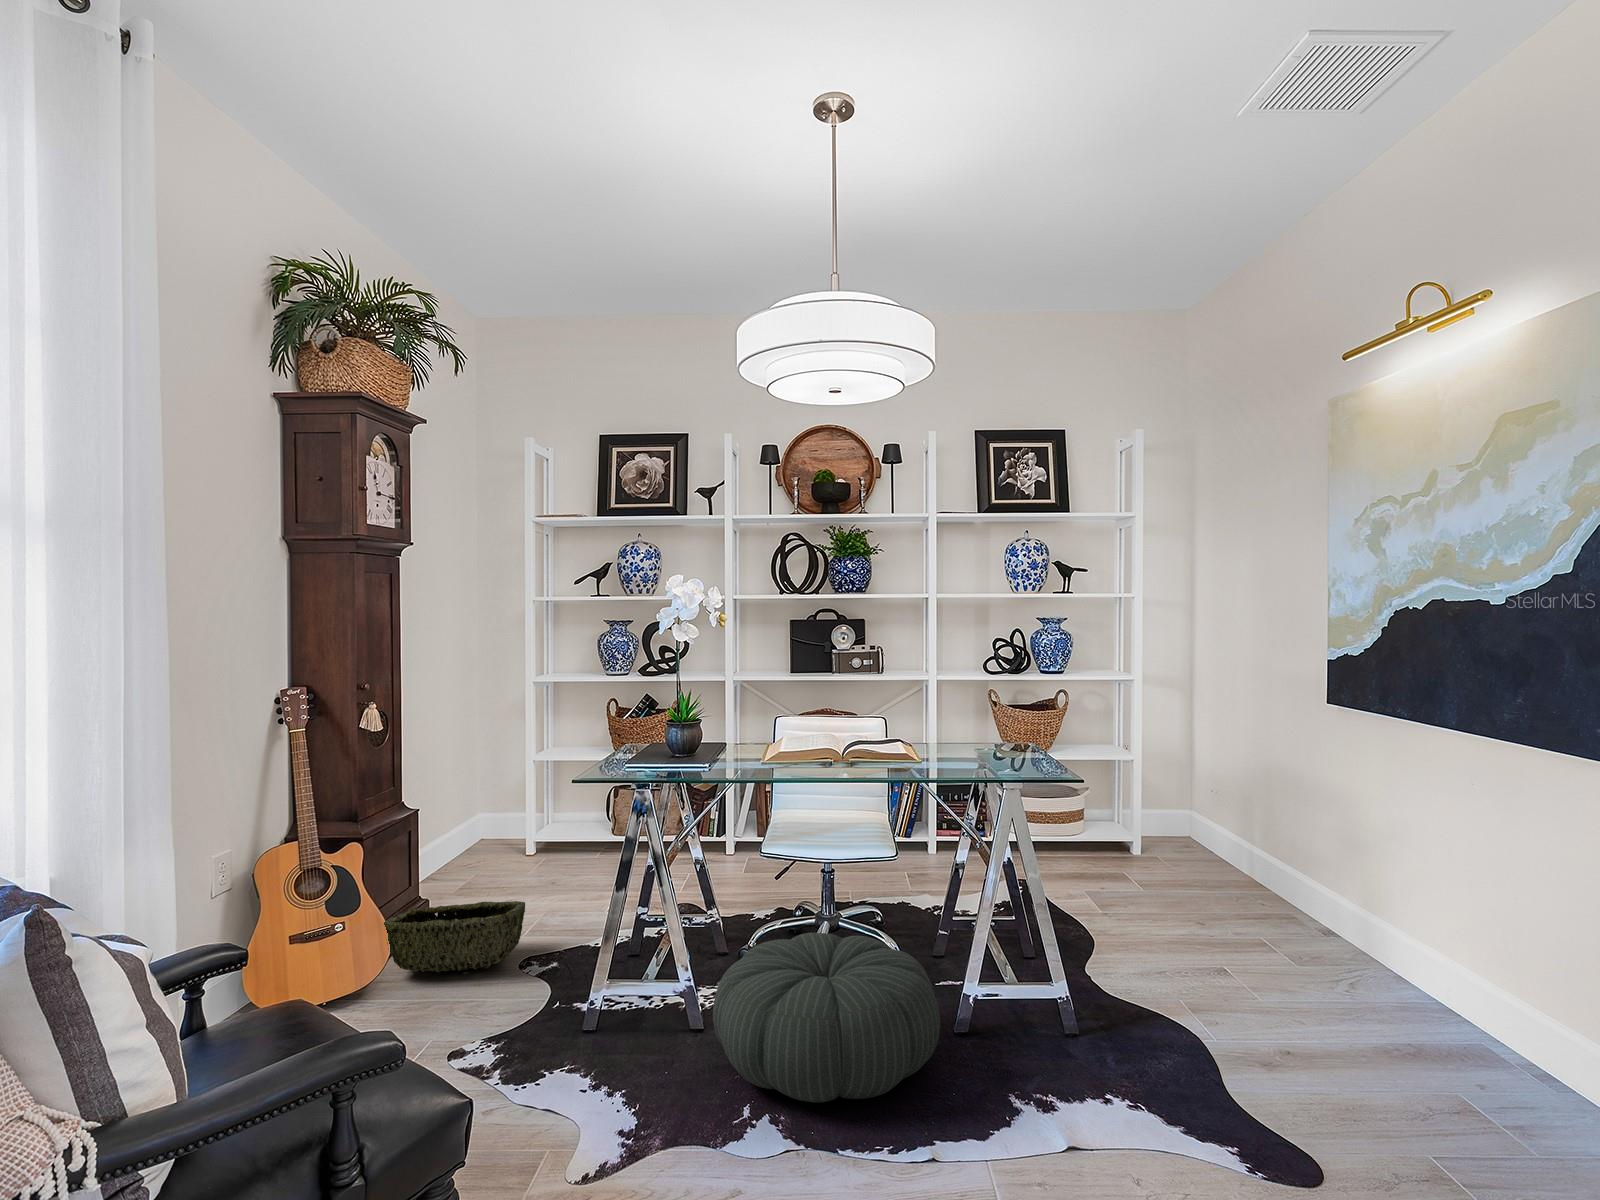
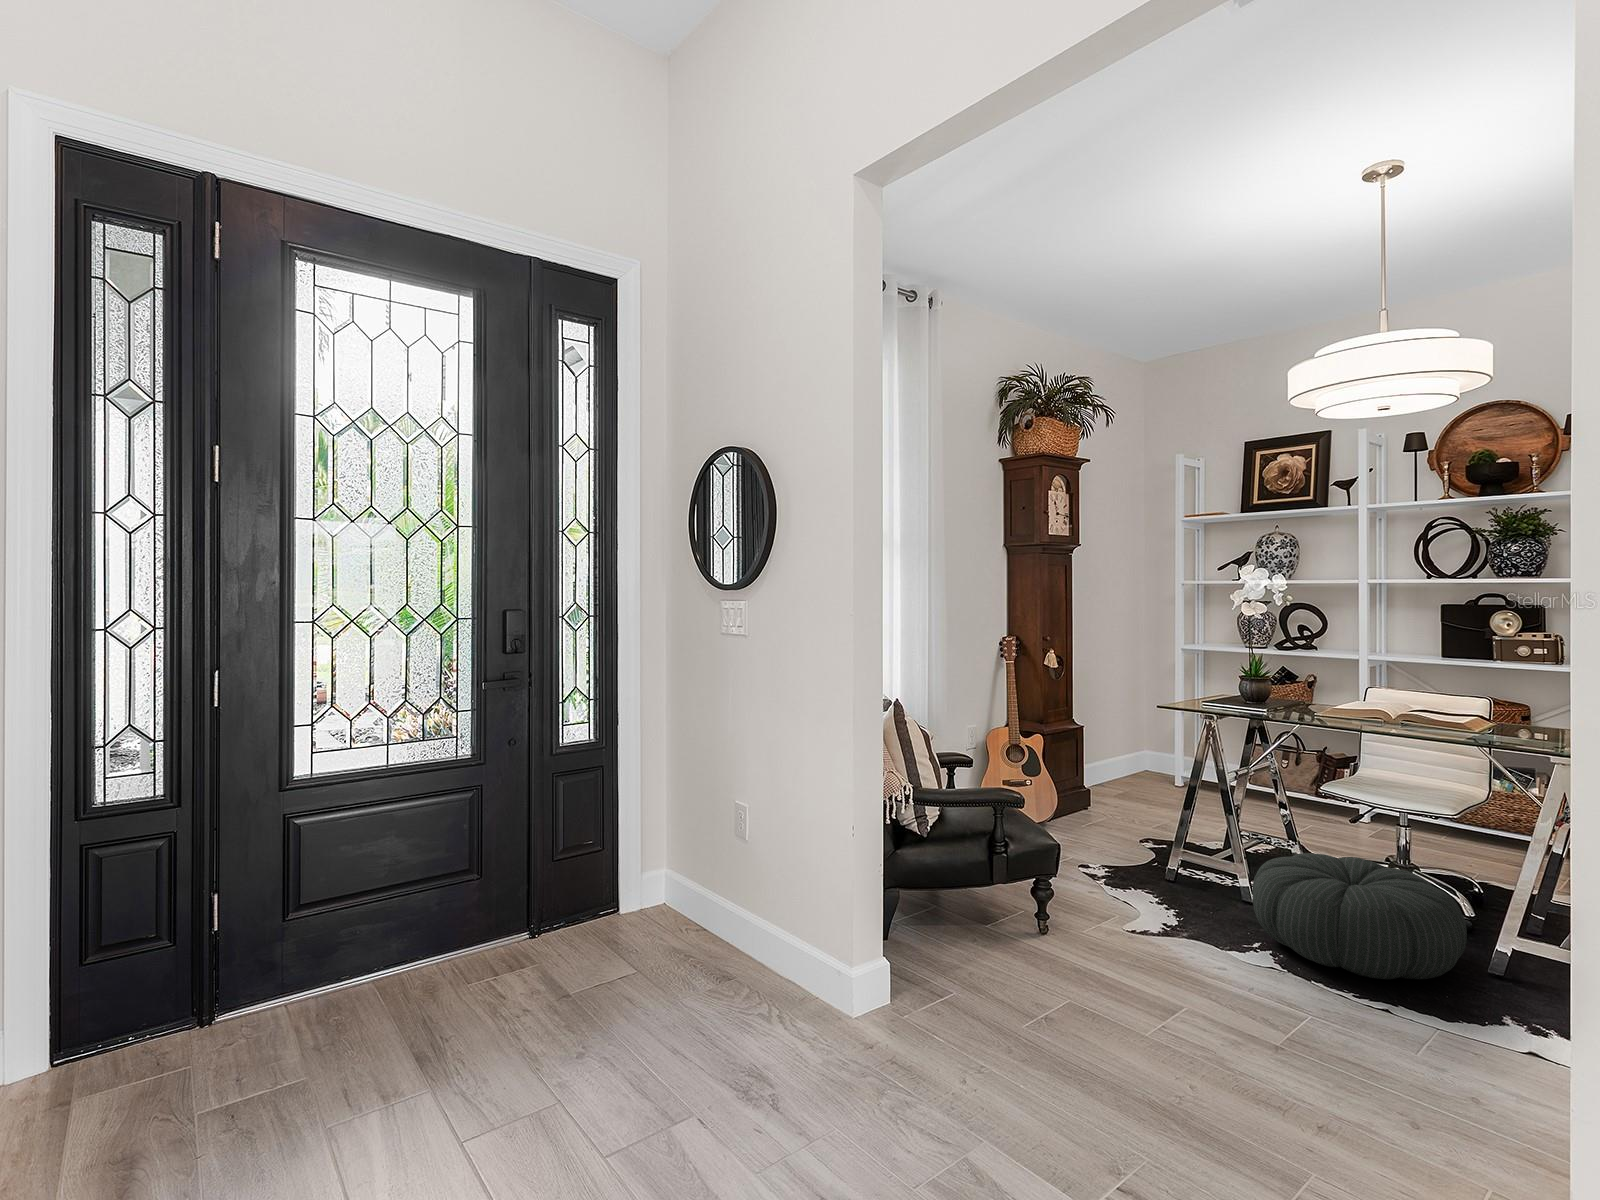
woven basket: present [384,901,525,972] -> none [1051,785,1147,831]

